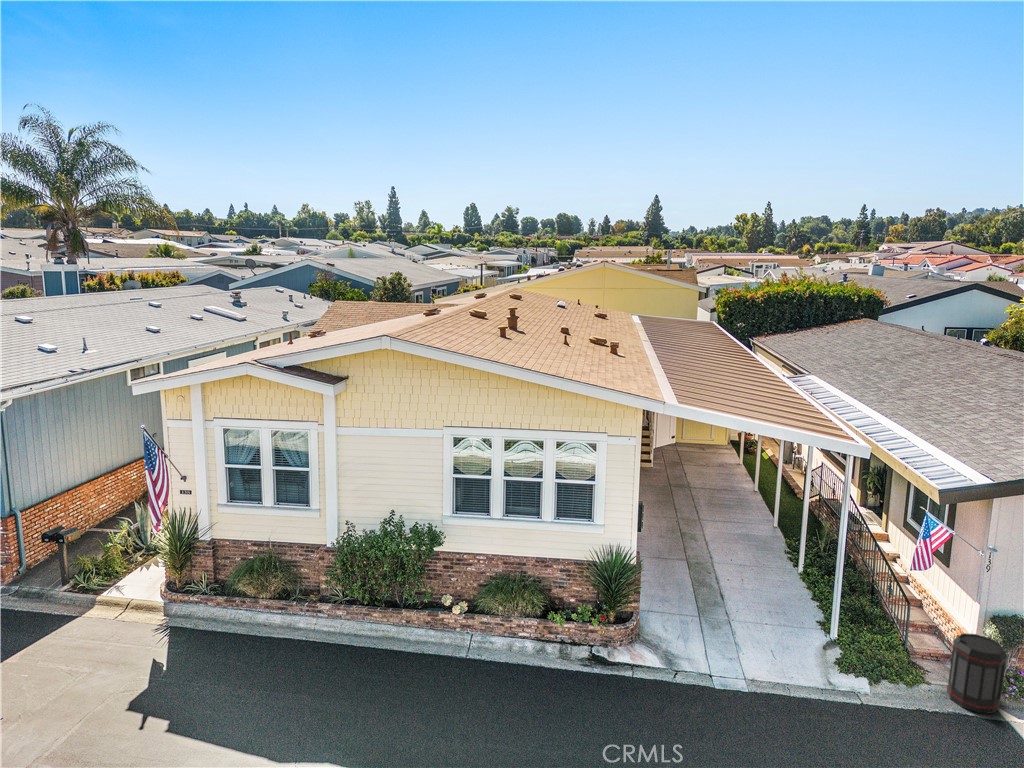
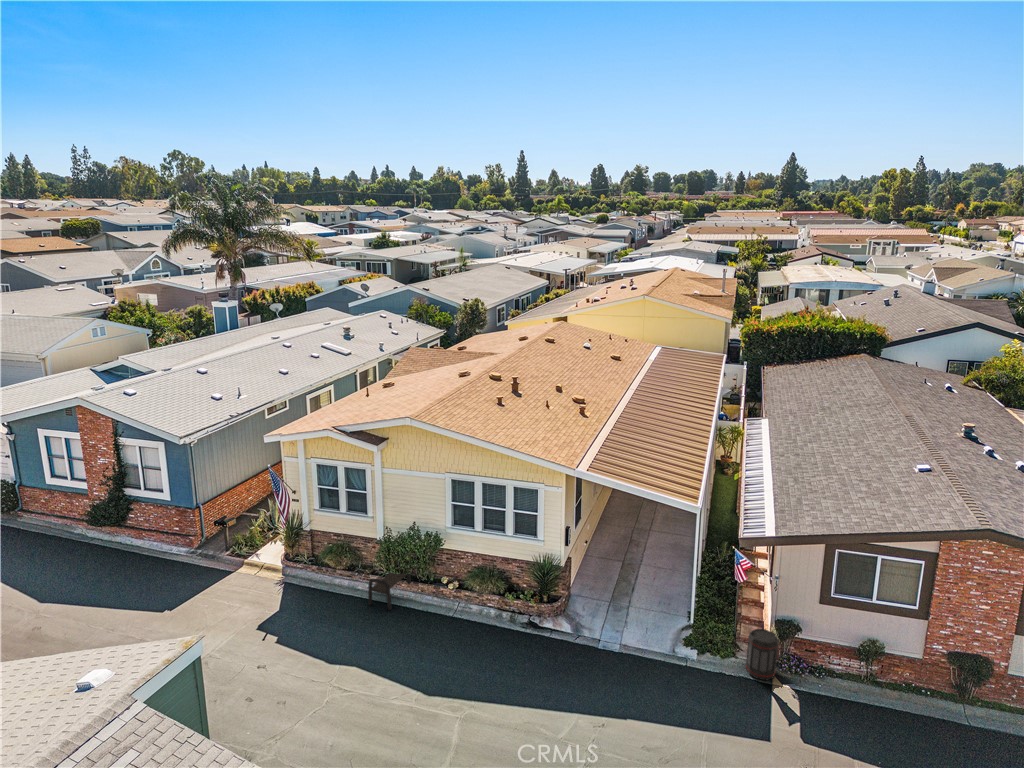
bench: none [323,579,388,657] -> present [368,573,411,610]

